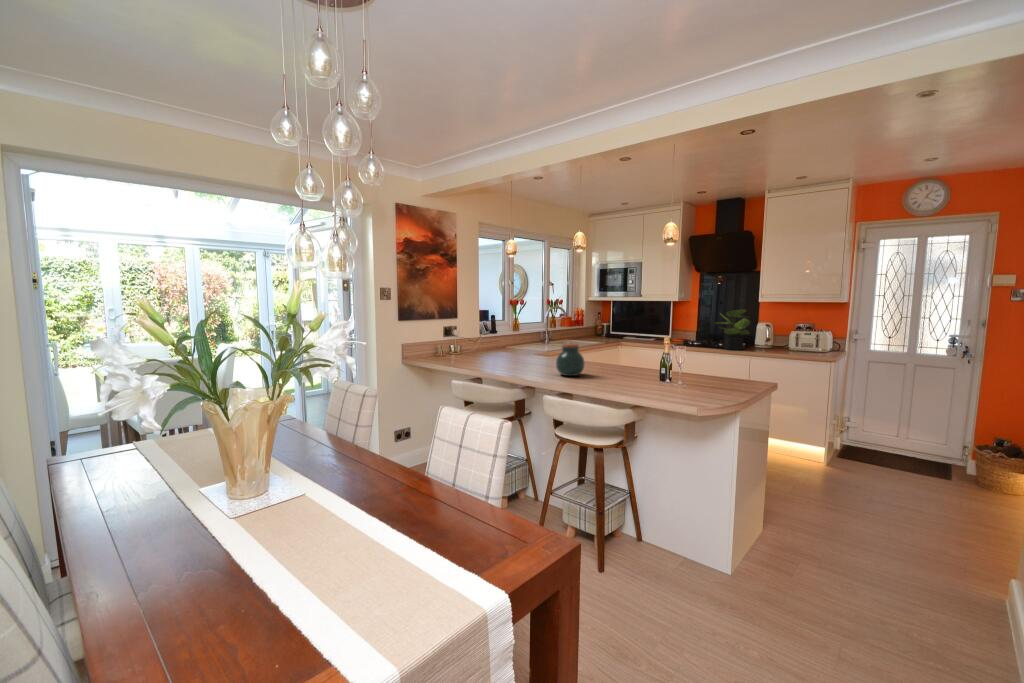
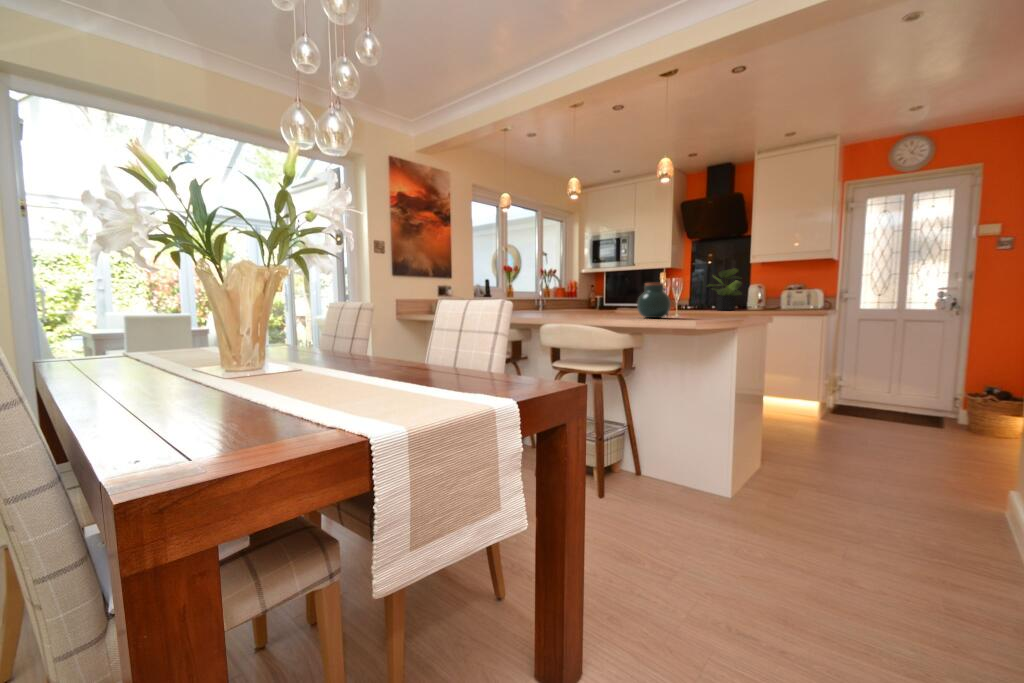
jar: present [556,344,585,376] -> present [637,283,671,318]

